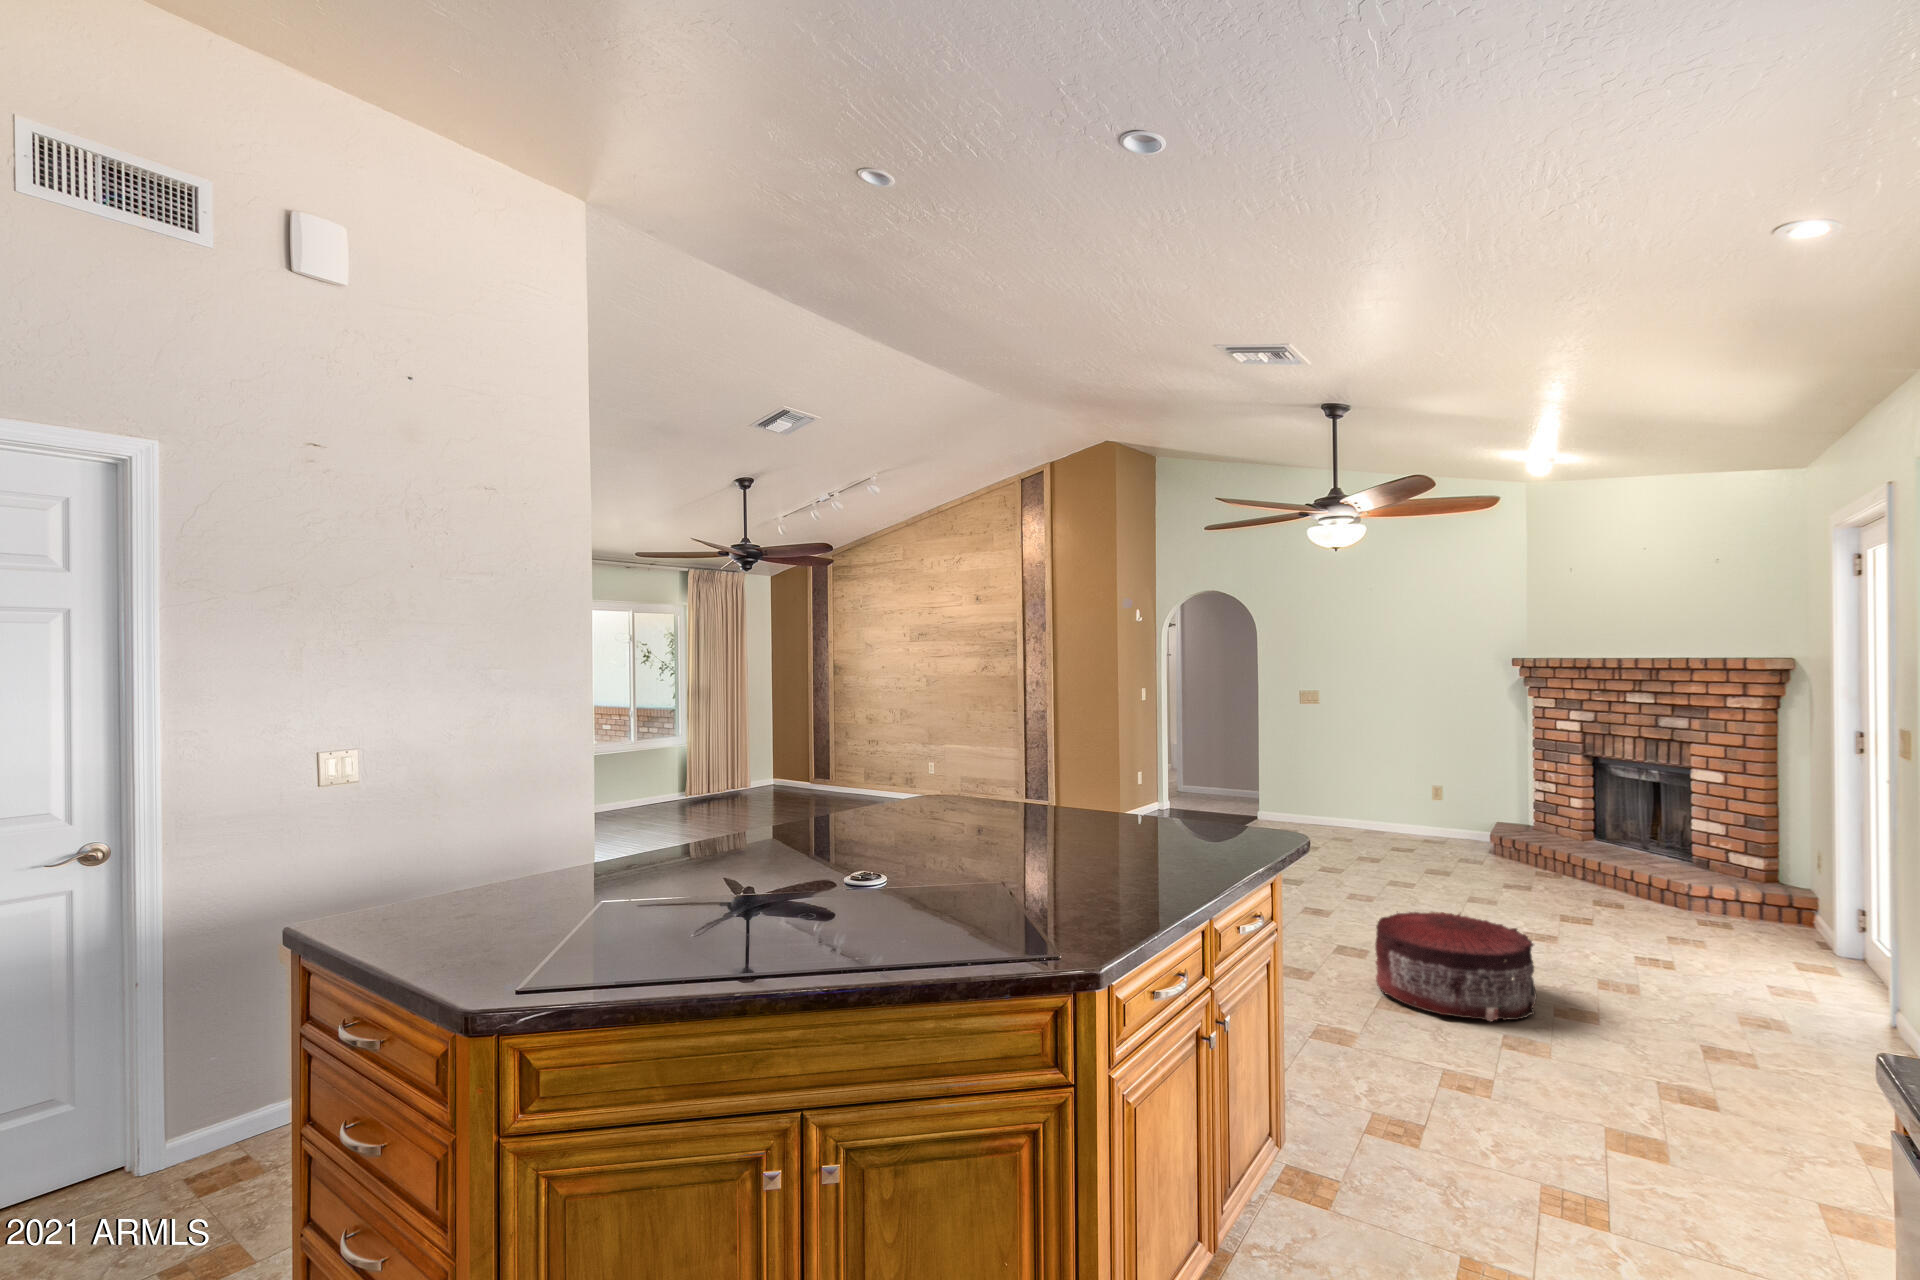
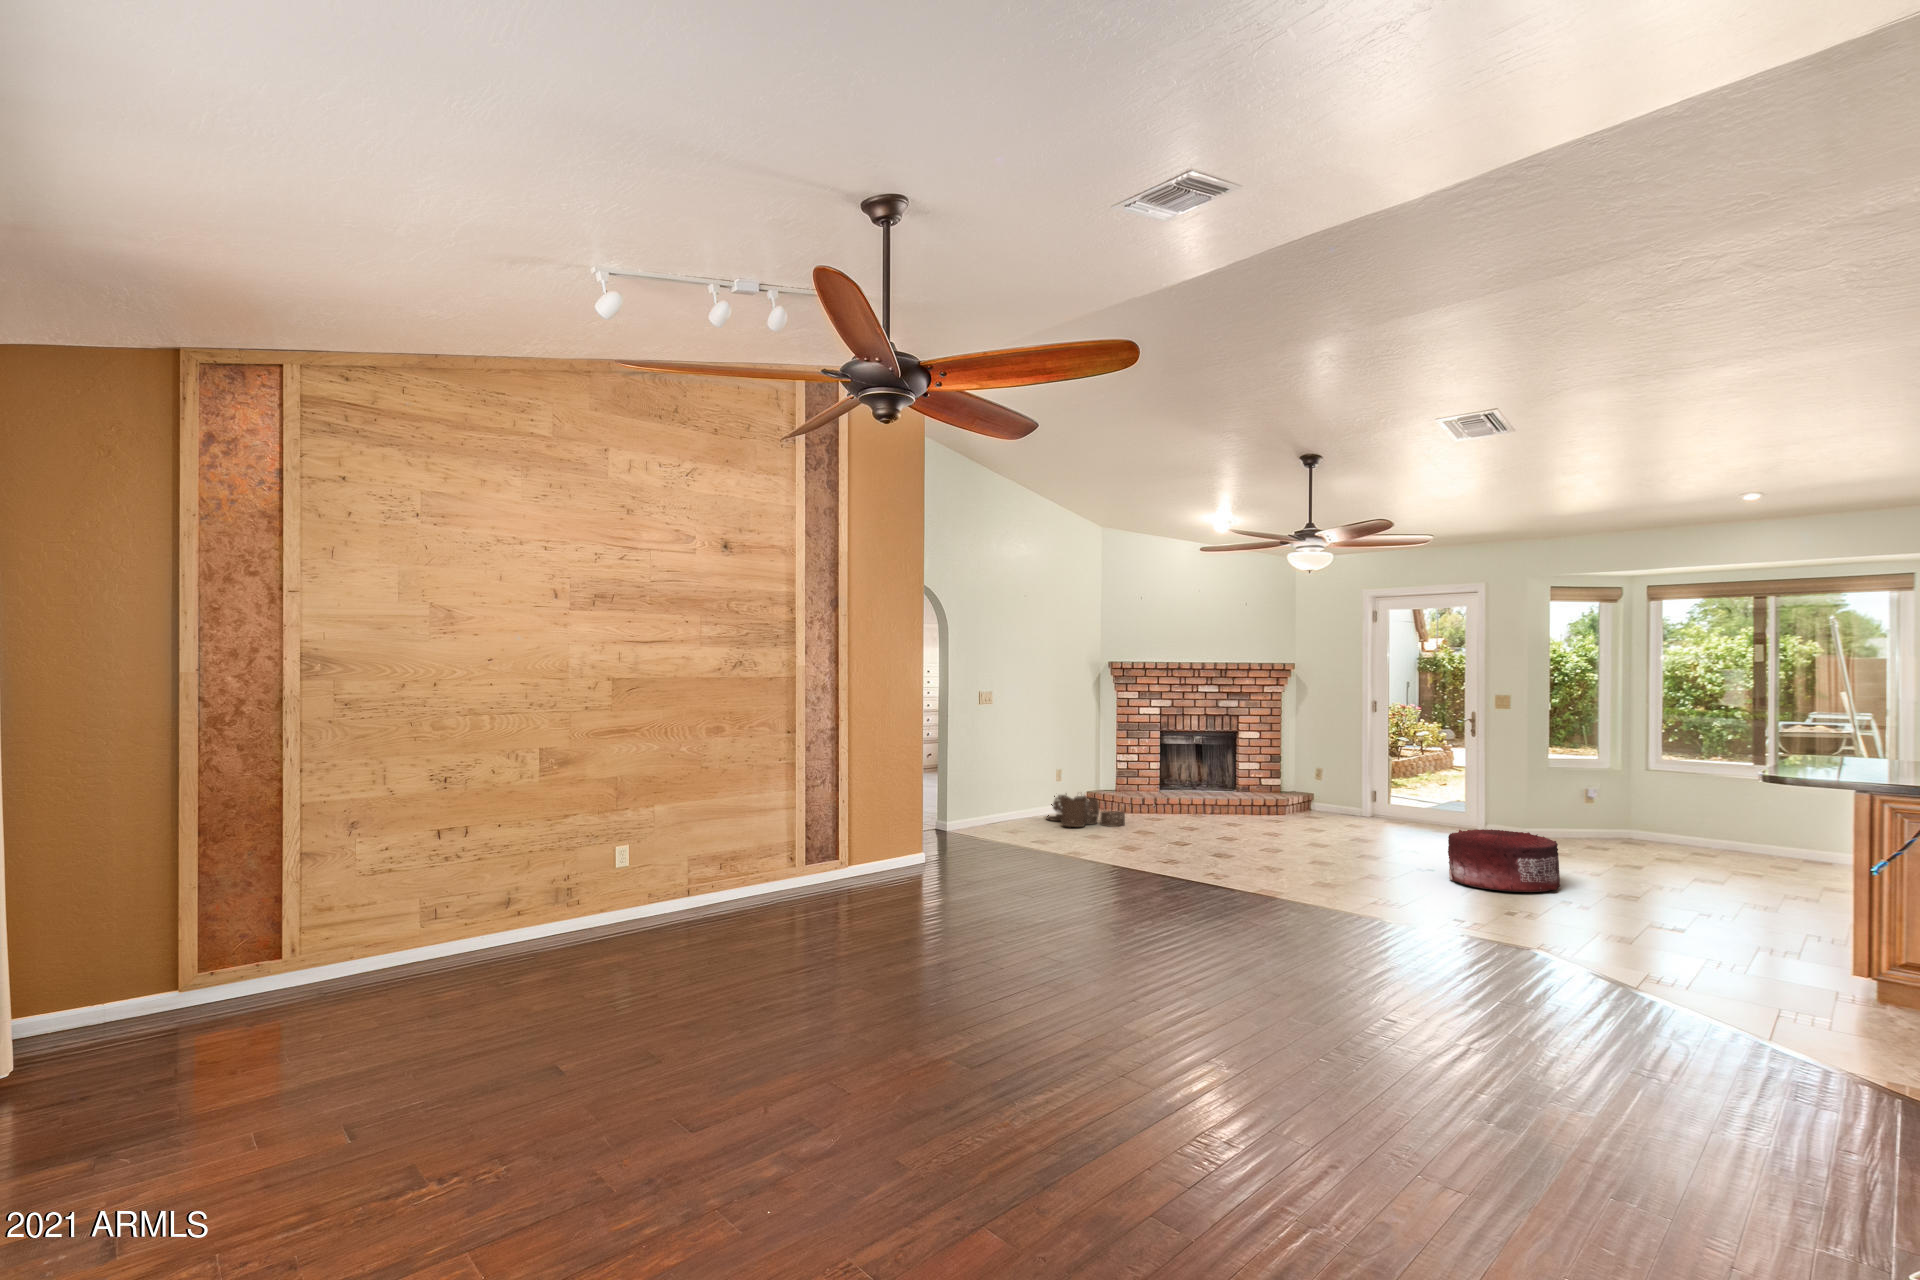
woven basket: none [1382,808,1465,860] -> present [1047,794,1125,827]

